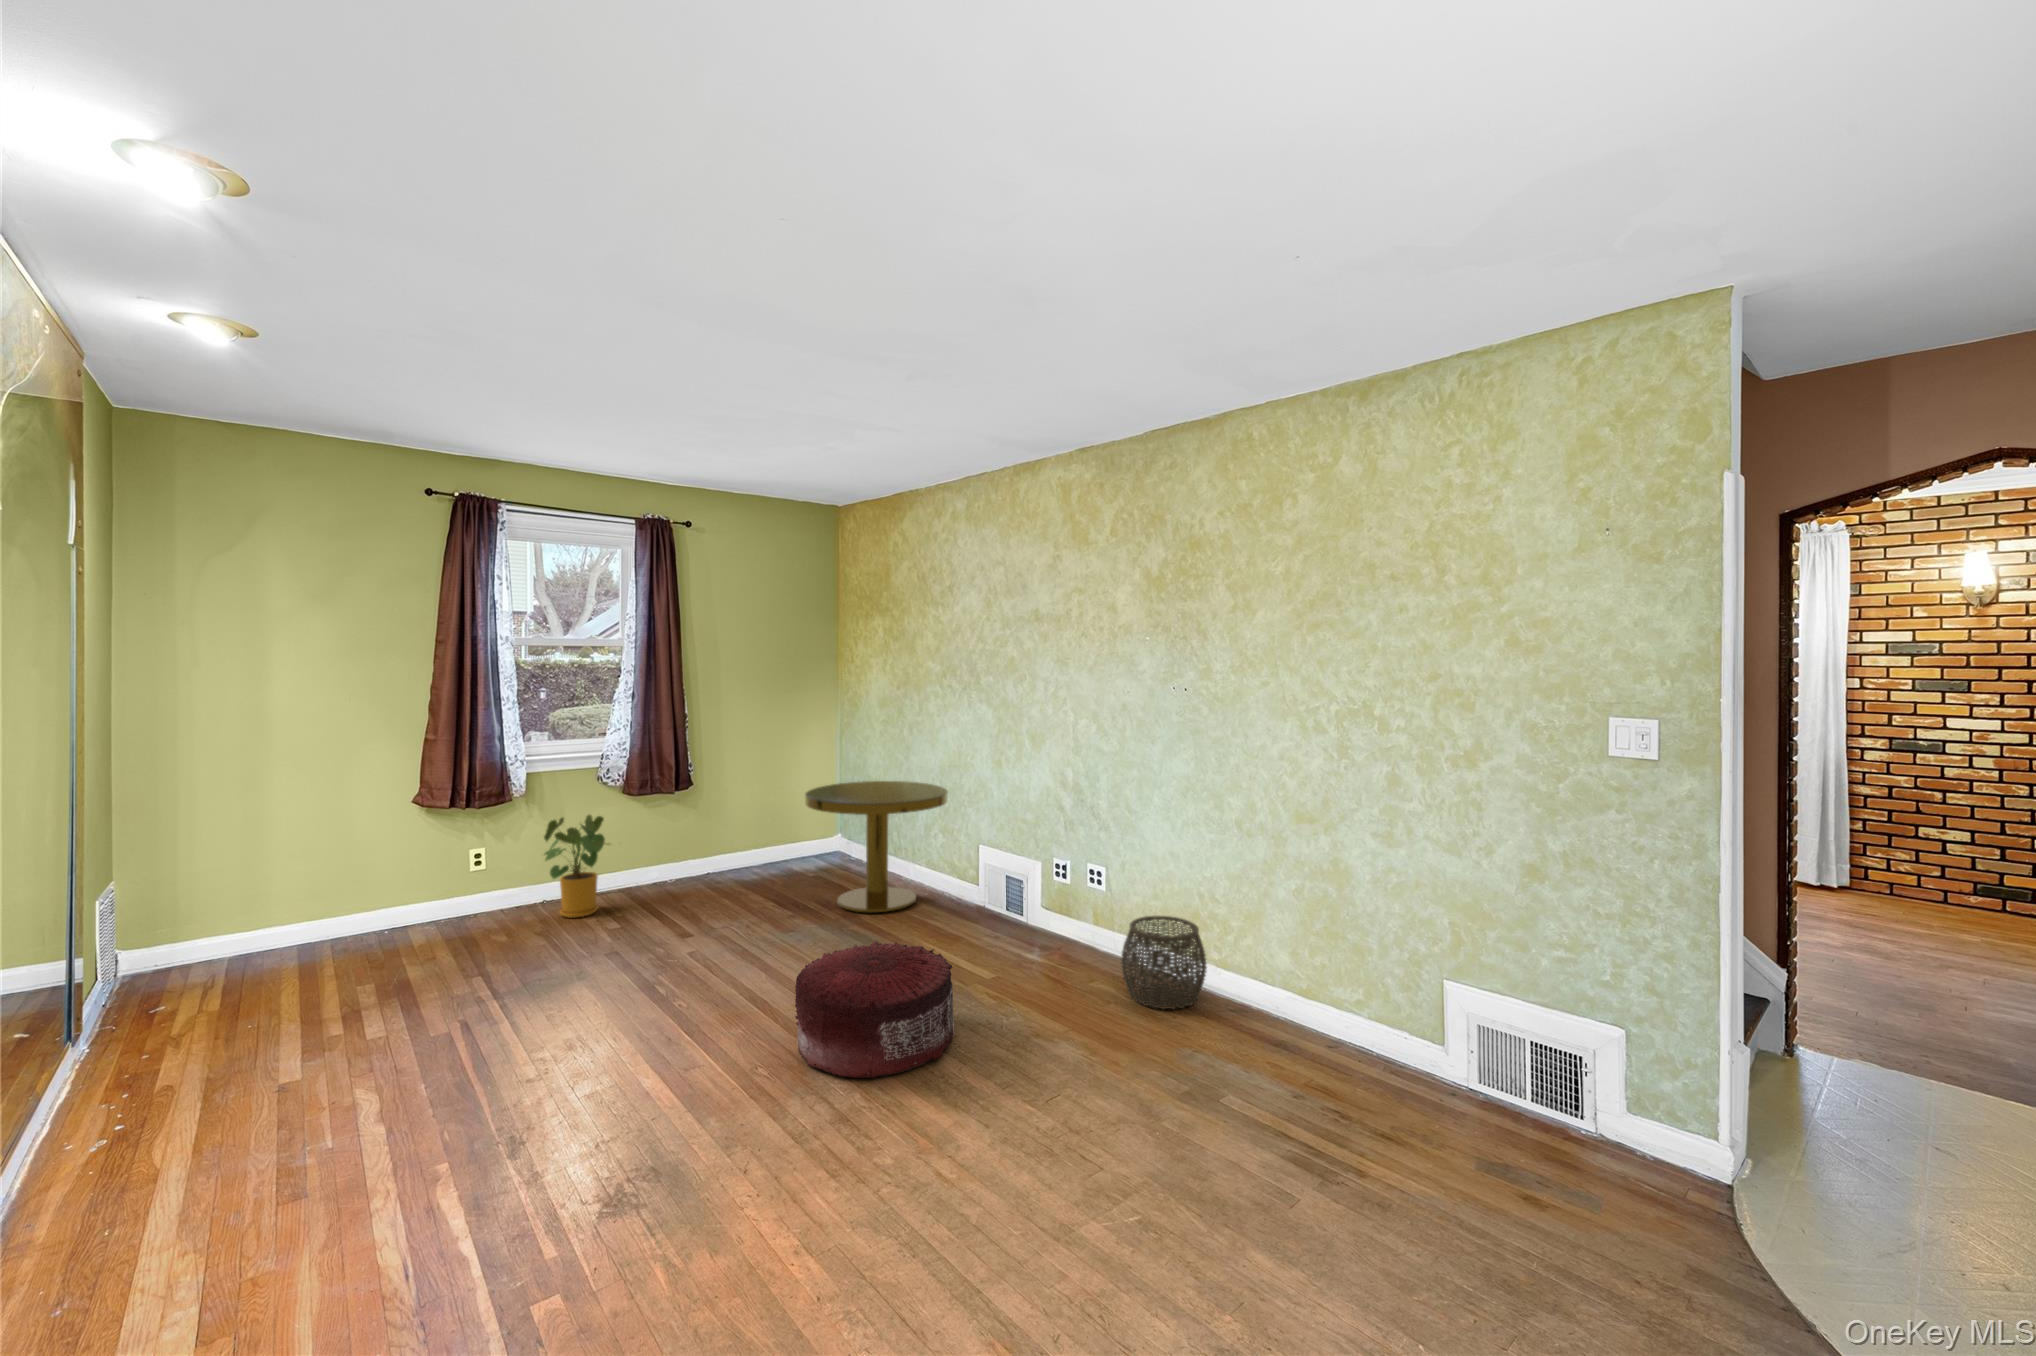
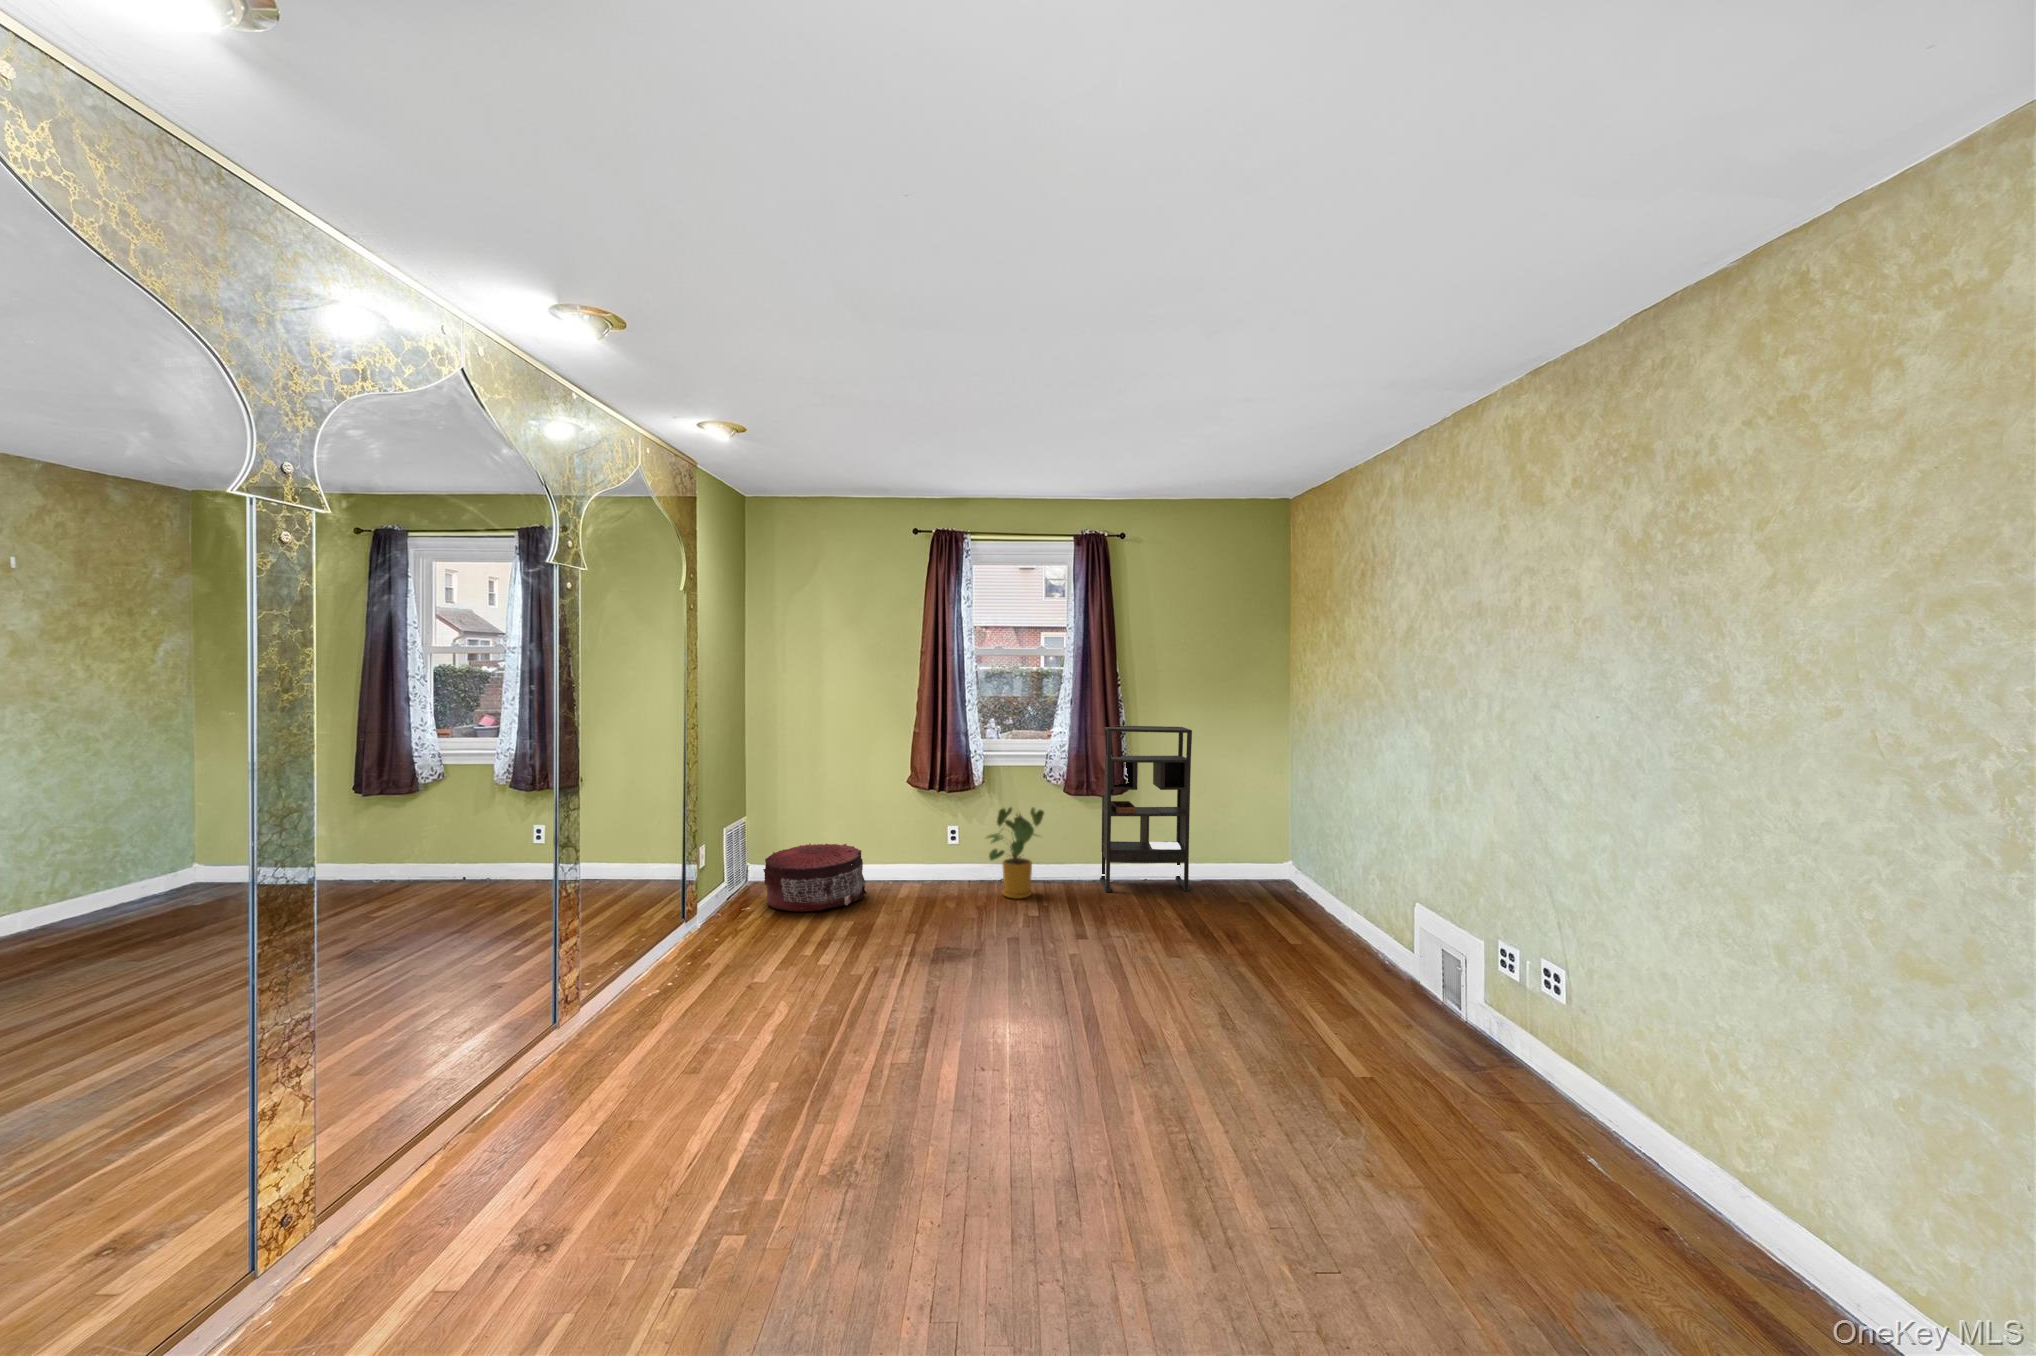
bookshelf: none [663,718,763,892] -> present [1100,725,1192,892]
side table: present [805,781,948,912] -> none [1206,804,1376,958]
woven basket: present [1121,916,1207,1010] -> none [1543,1058,1711,1230]
pouf: present [795,941,955,1078] -> present [763,844,866,911]

